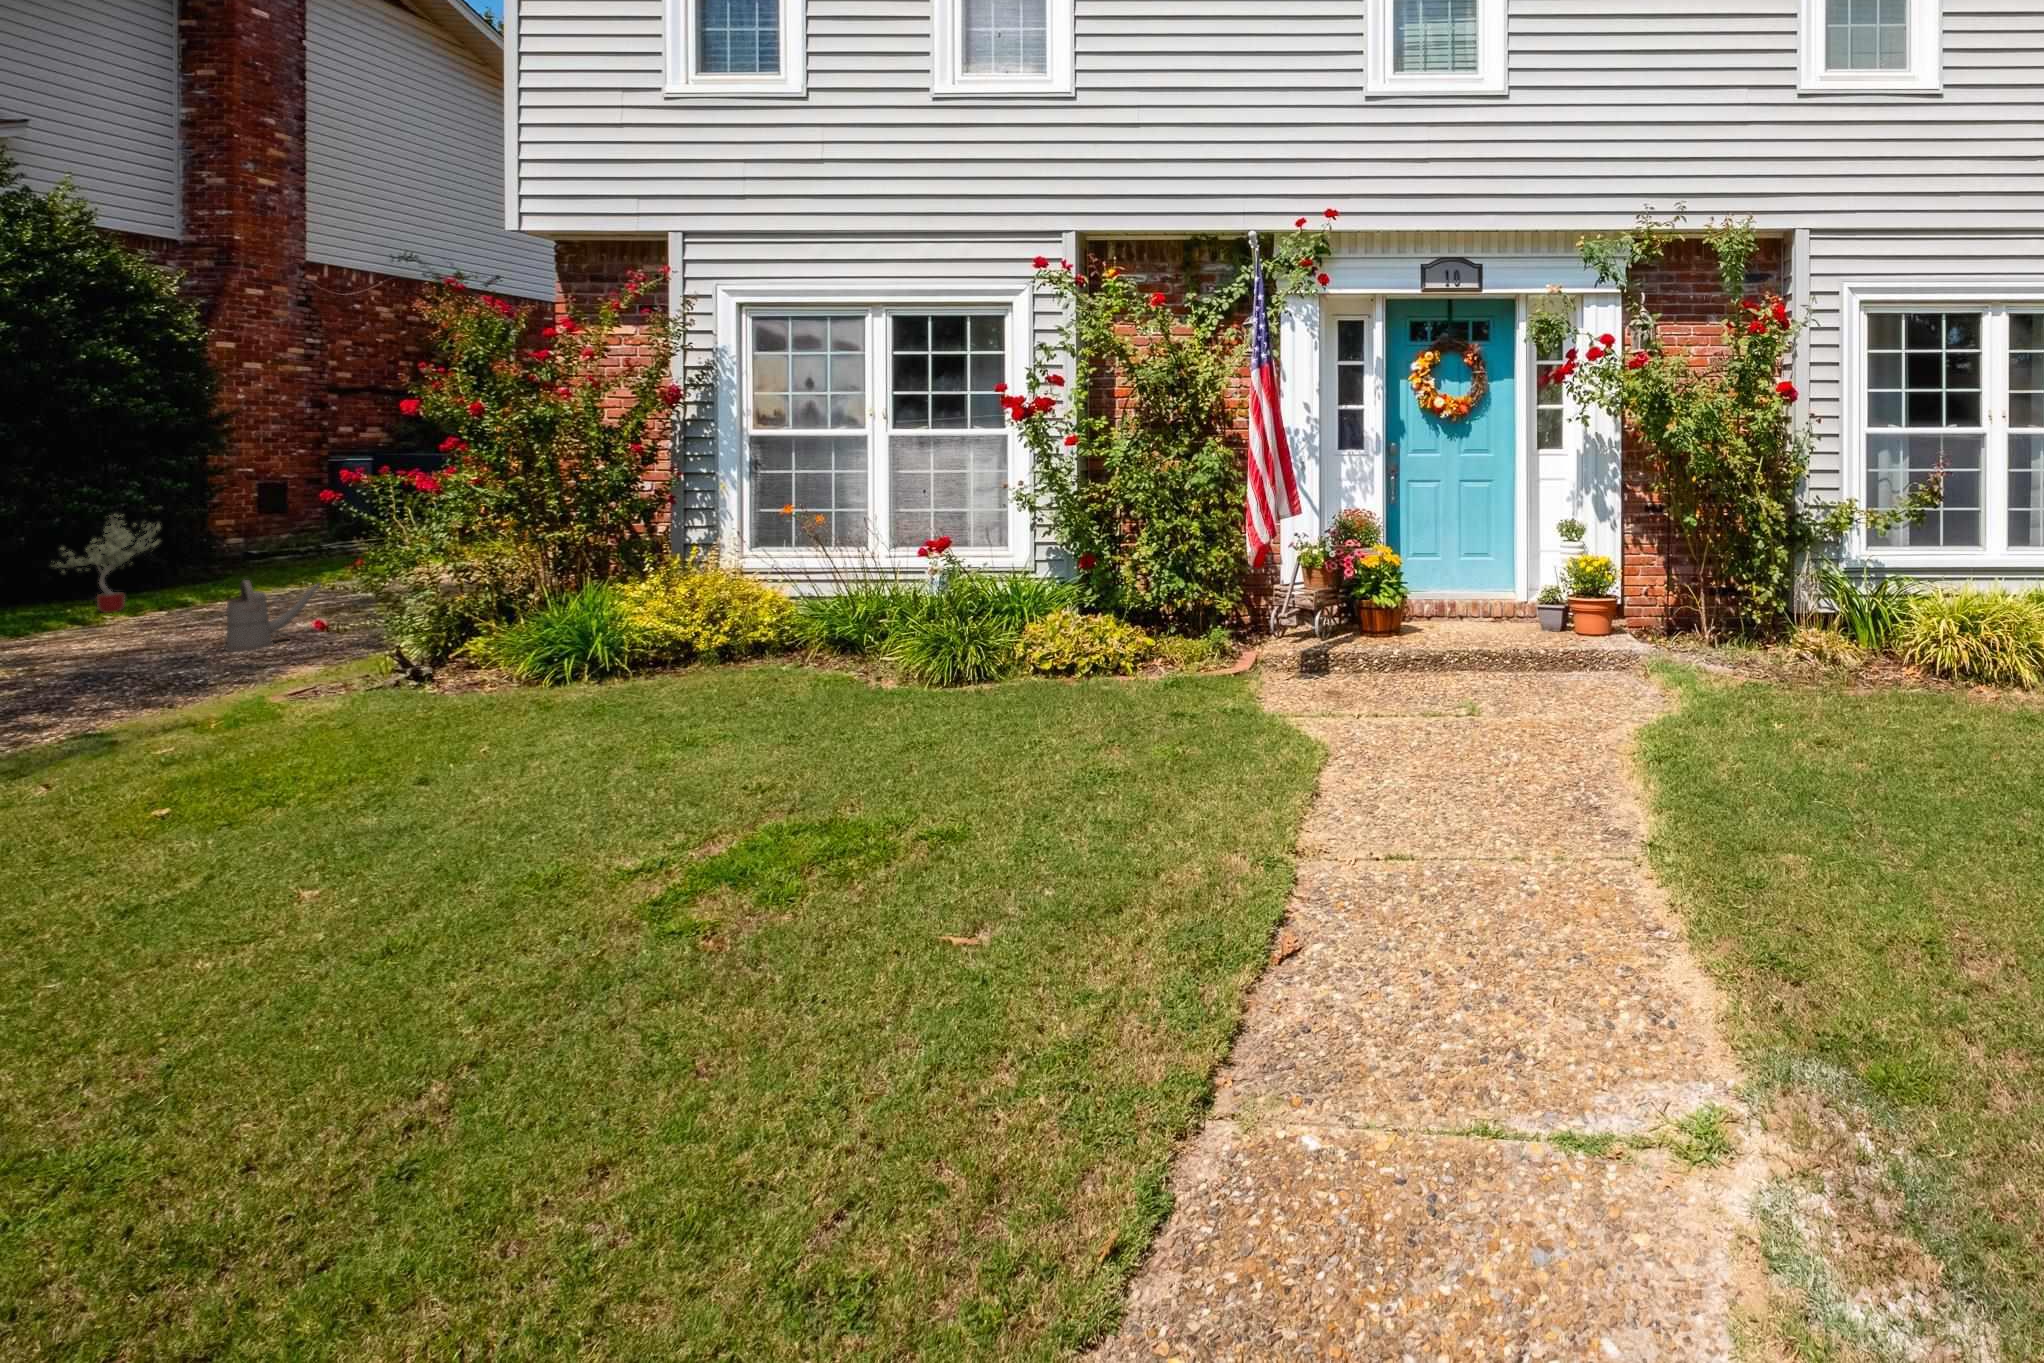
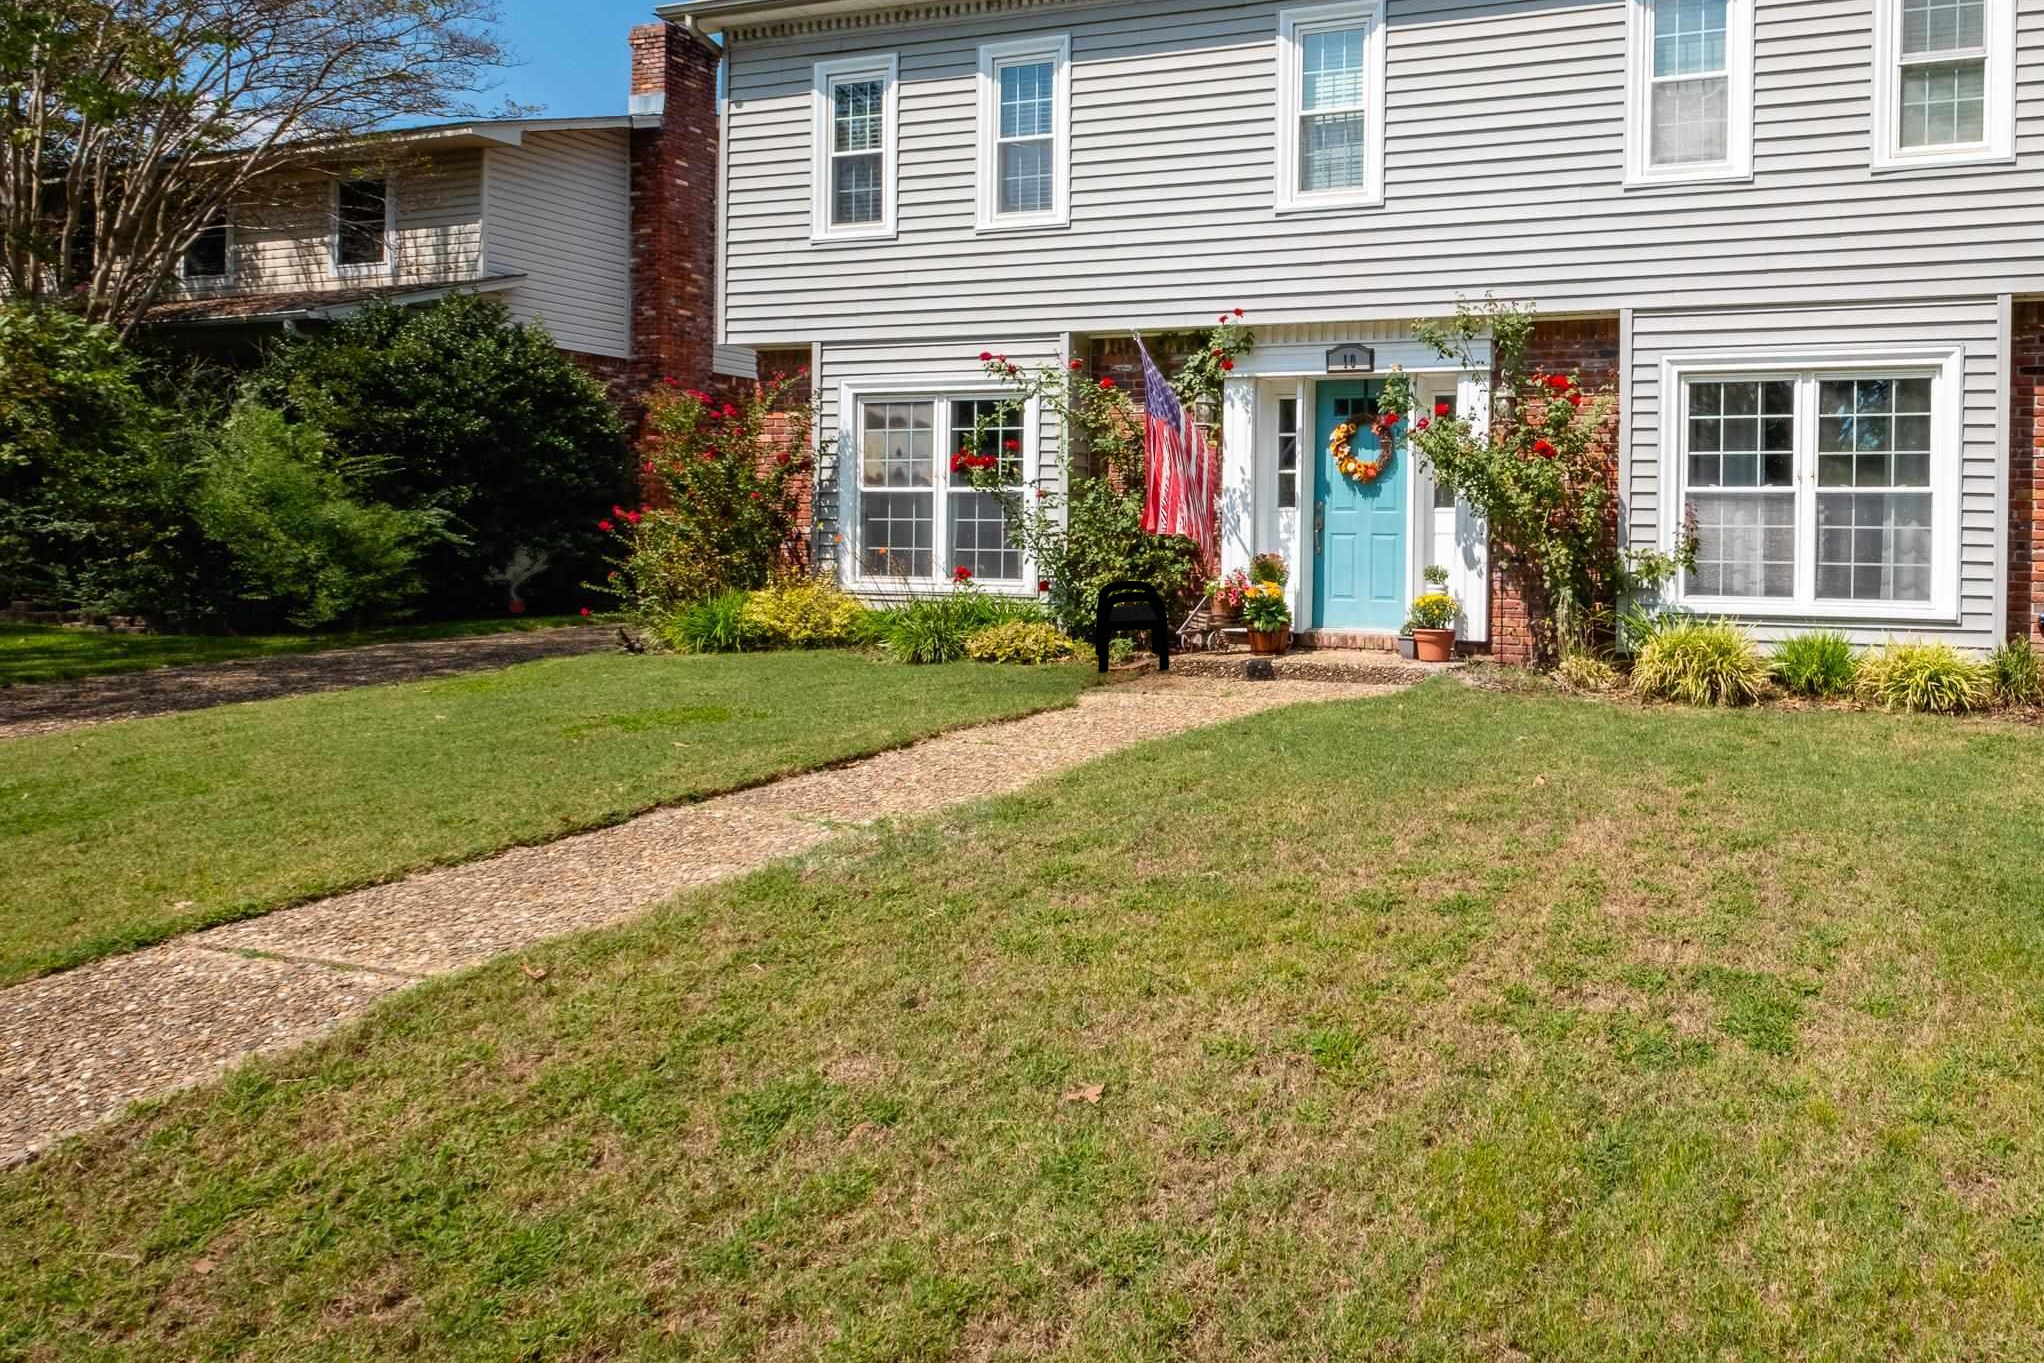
bench: none [1160,553,1291,683] -> present [1095,580,1169,672]
watering can: present [210,580,321,652] -> none [545,585,611,633]

